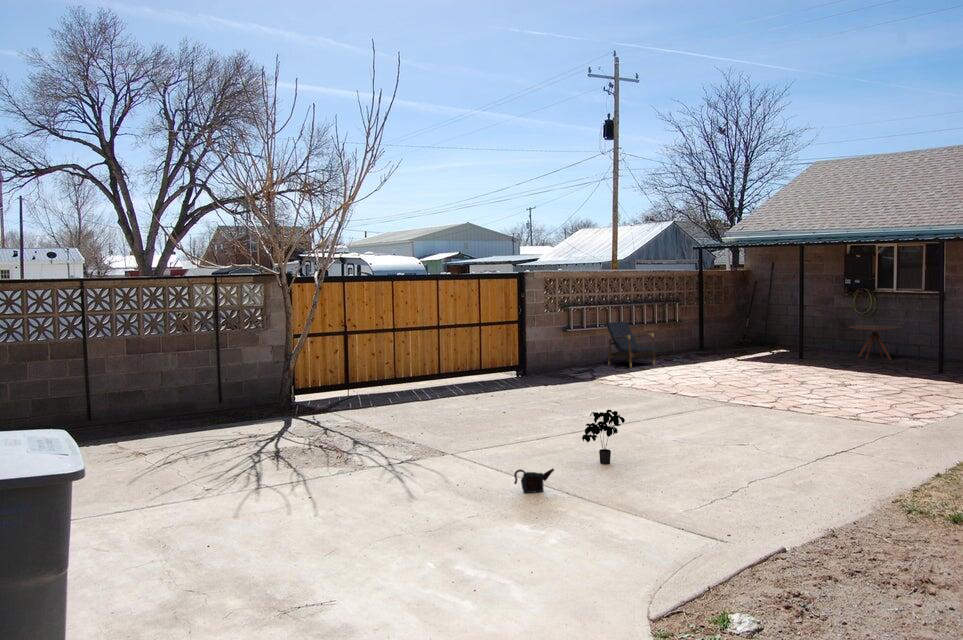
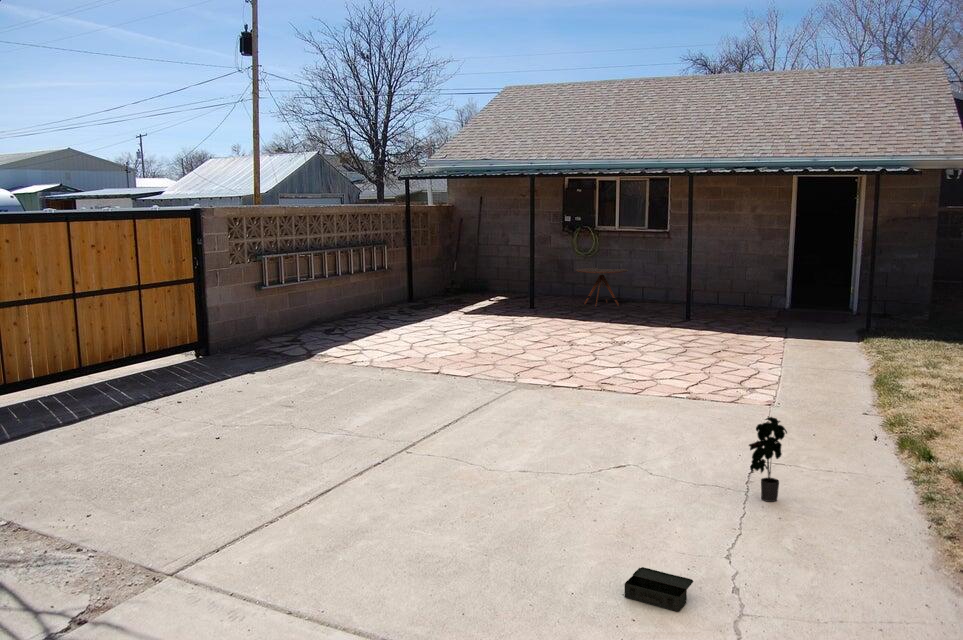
lounge chair: present [606,321,658,368] -> none [309,273,378,335]
potted plant: present [582,410,625,464] -> present [749,417,787,502]
watering can: present [514,469,554,493] -> none [359,556,424,613]
toolbox: none [665,494,709,516] -> present [624,567,694,612]

